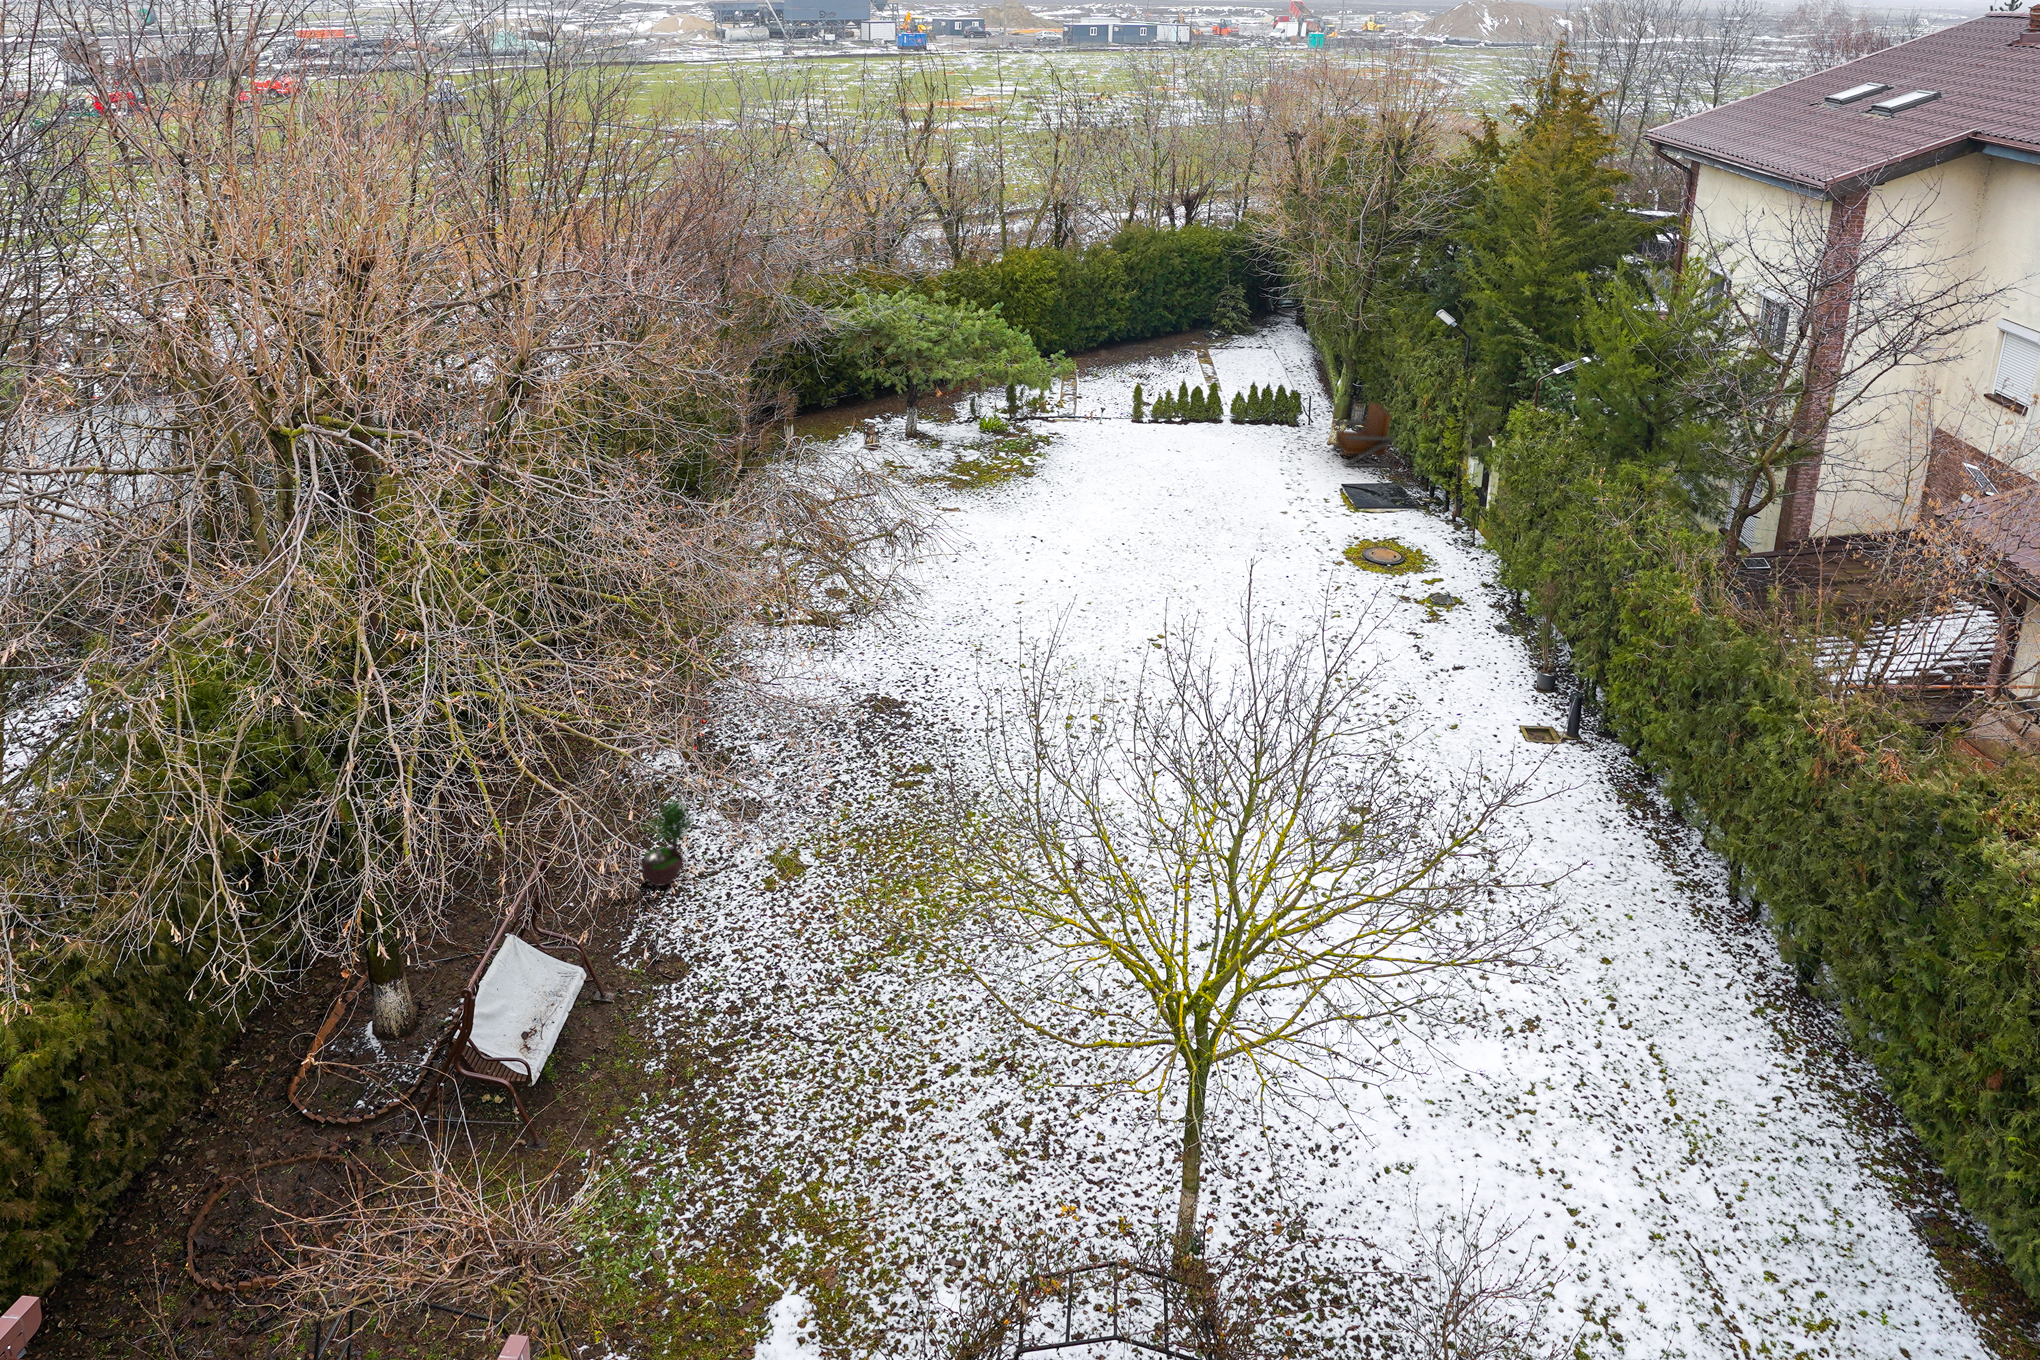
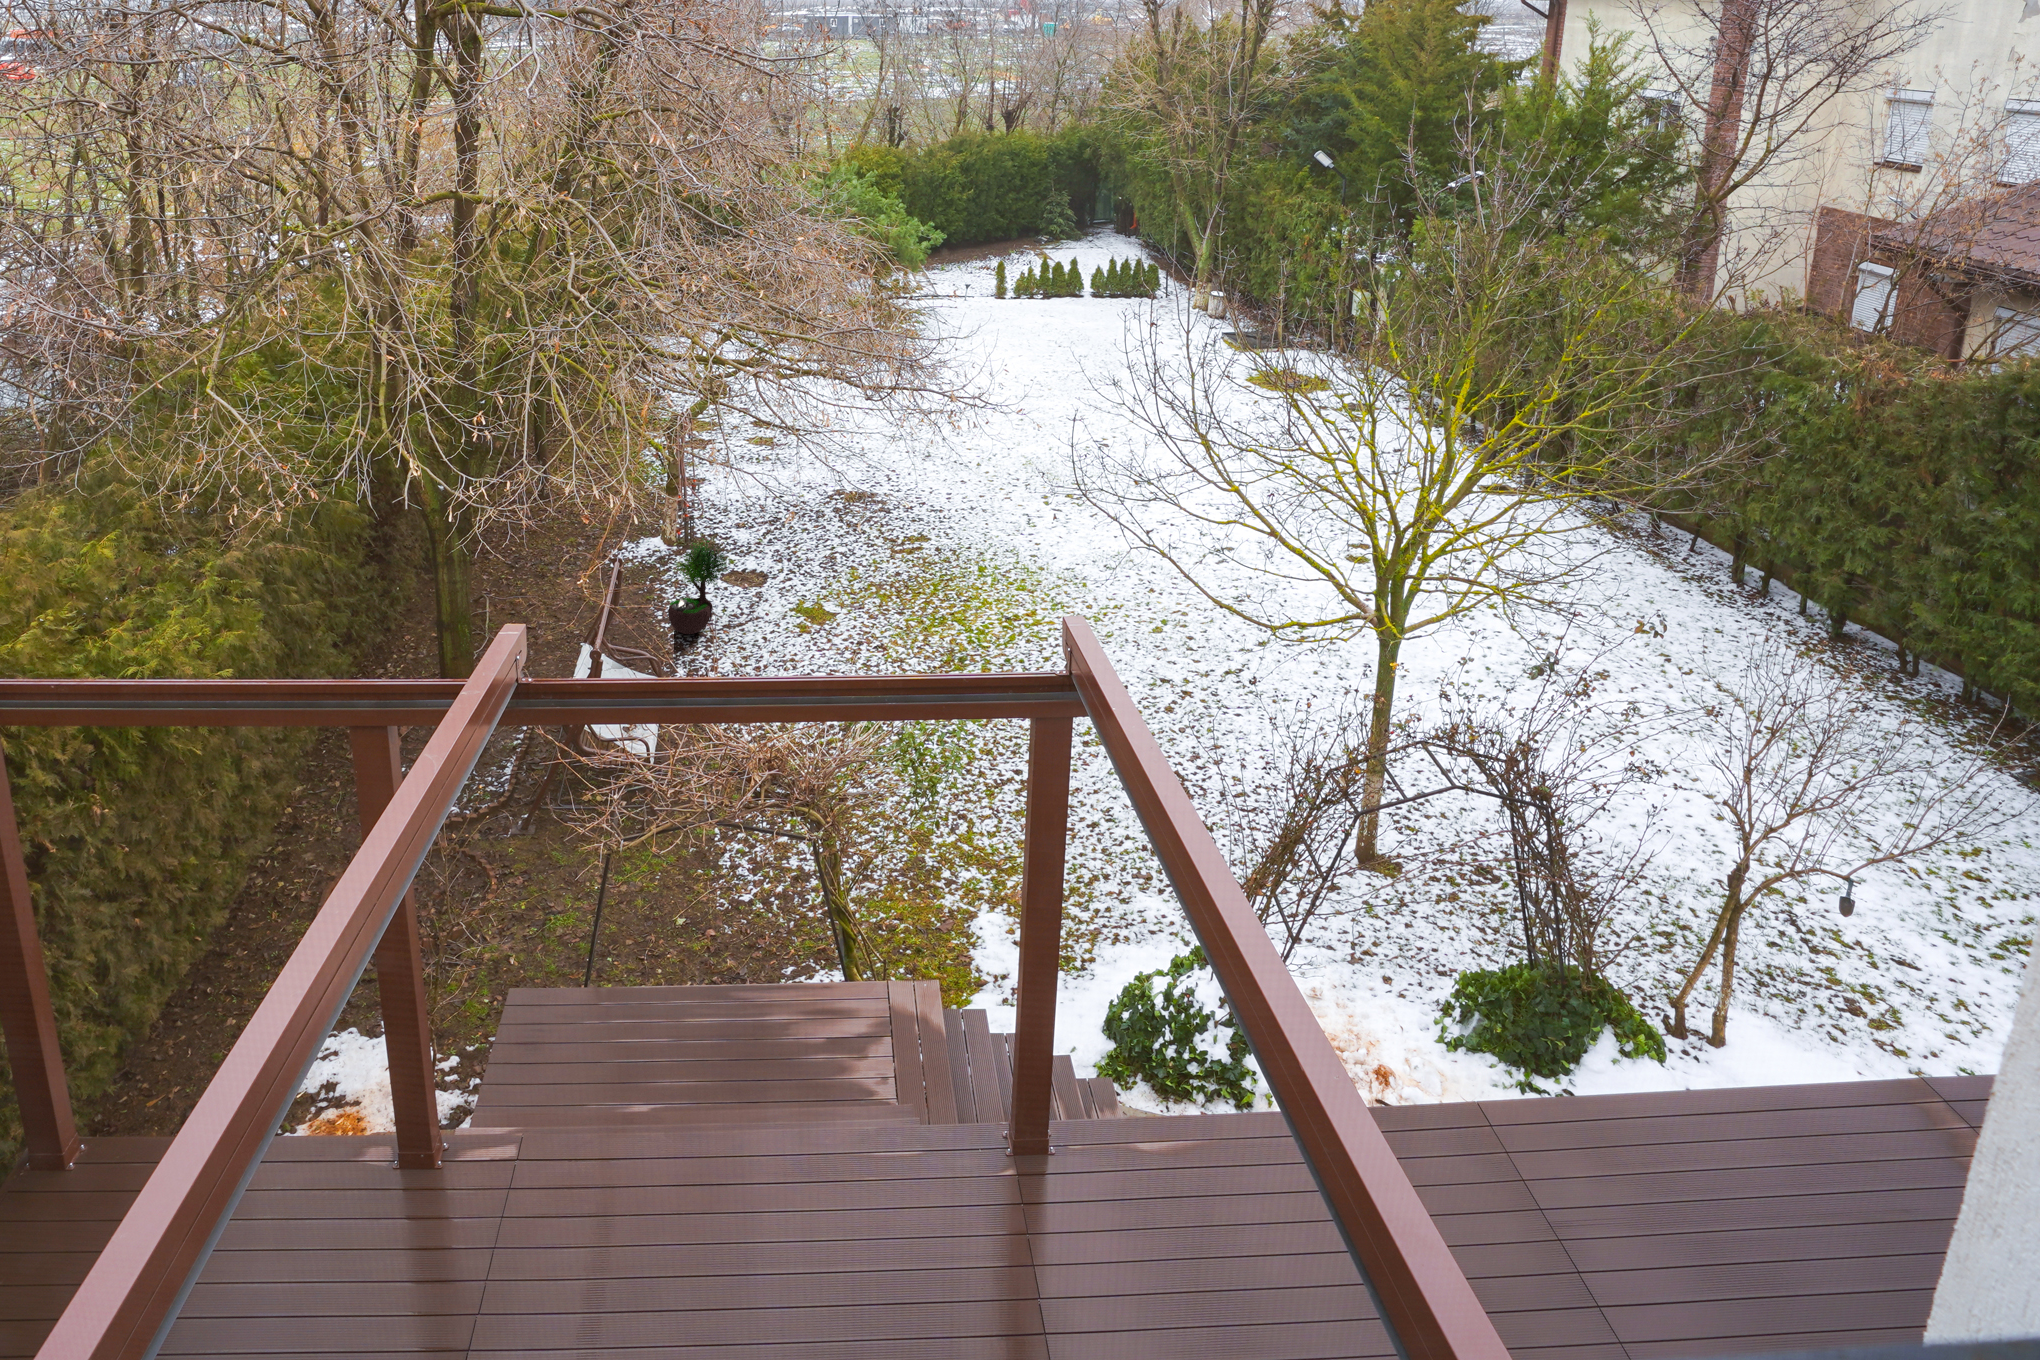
lounge chair: present [1332,403,1395,467] -> none [1204,257,1272,318]

